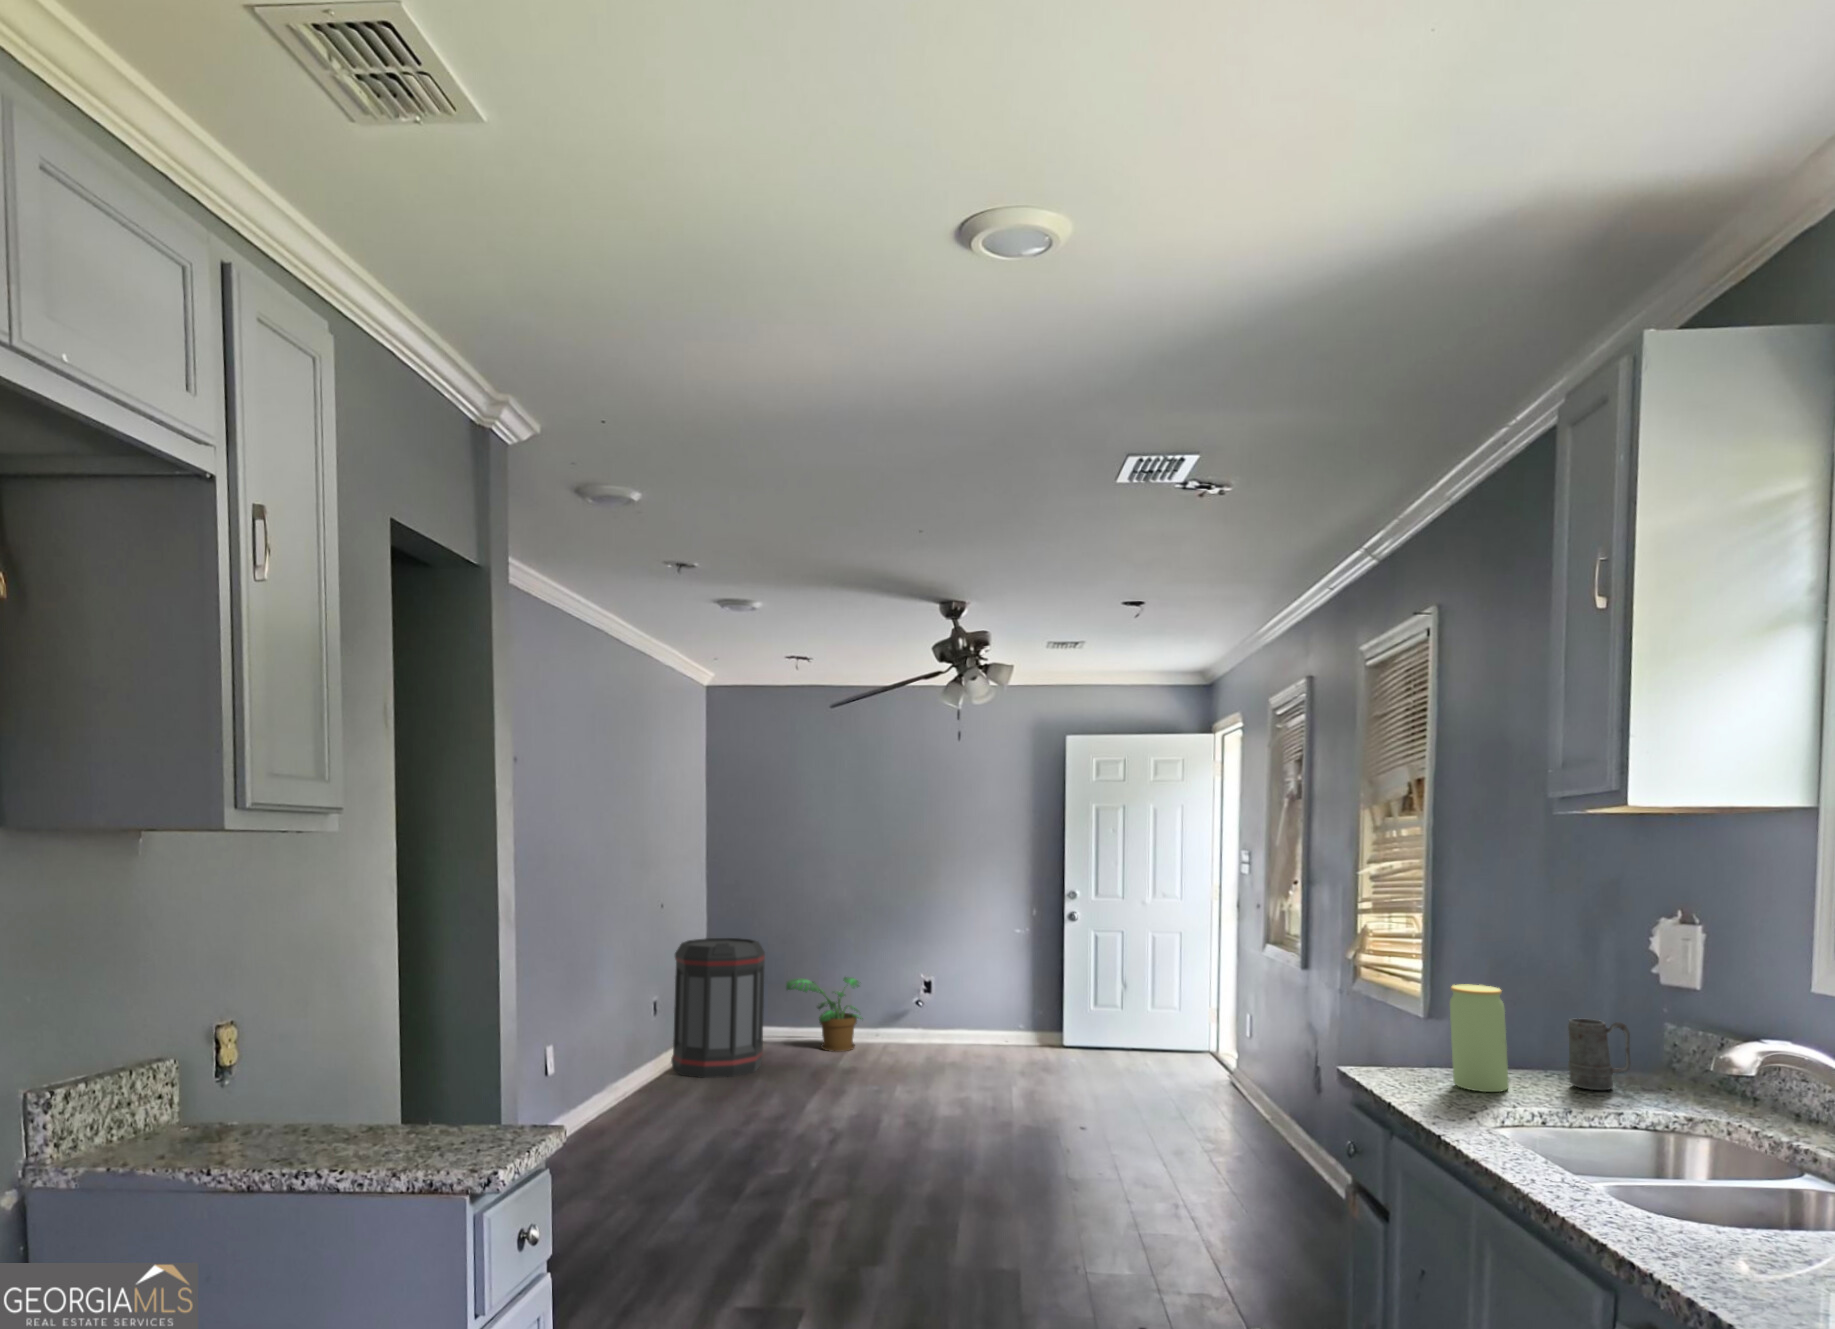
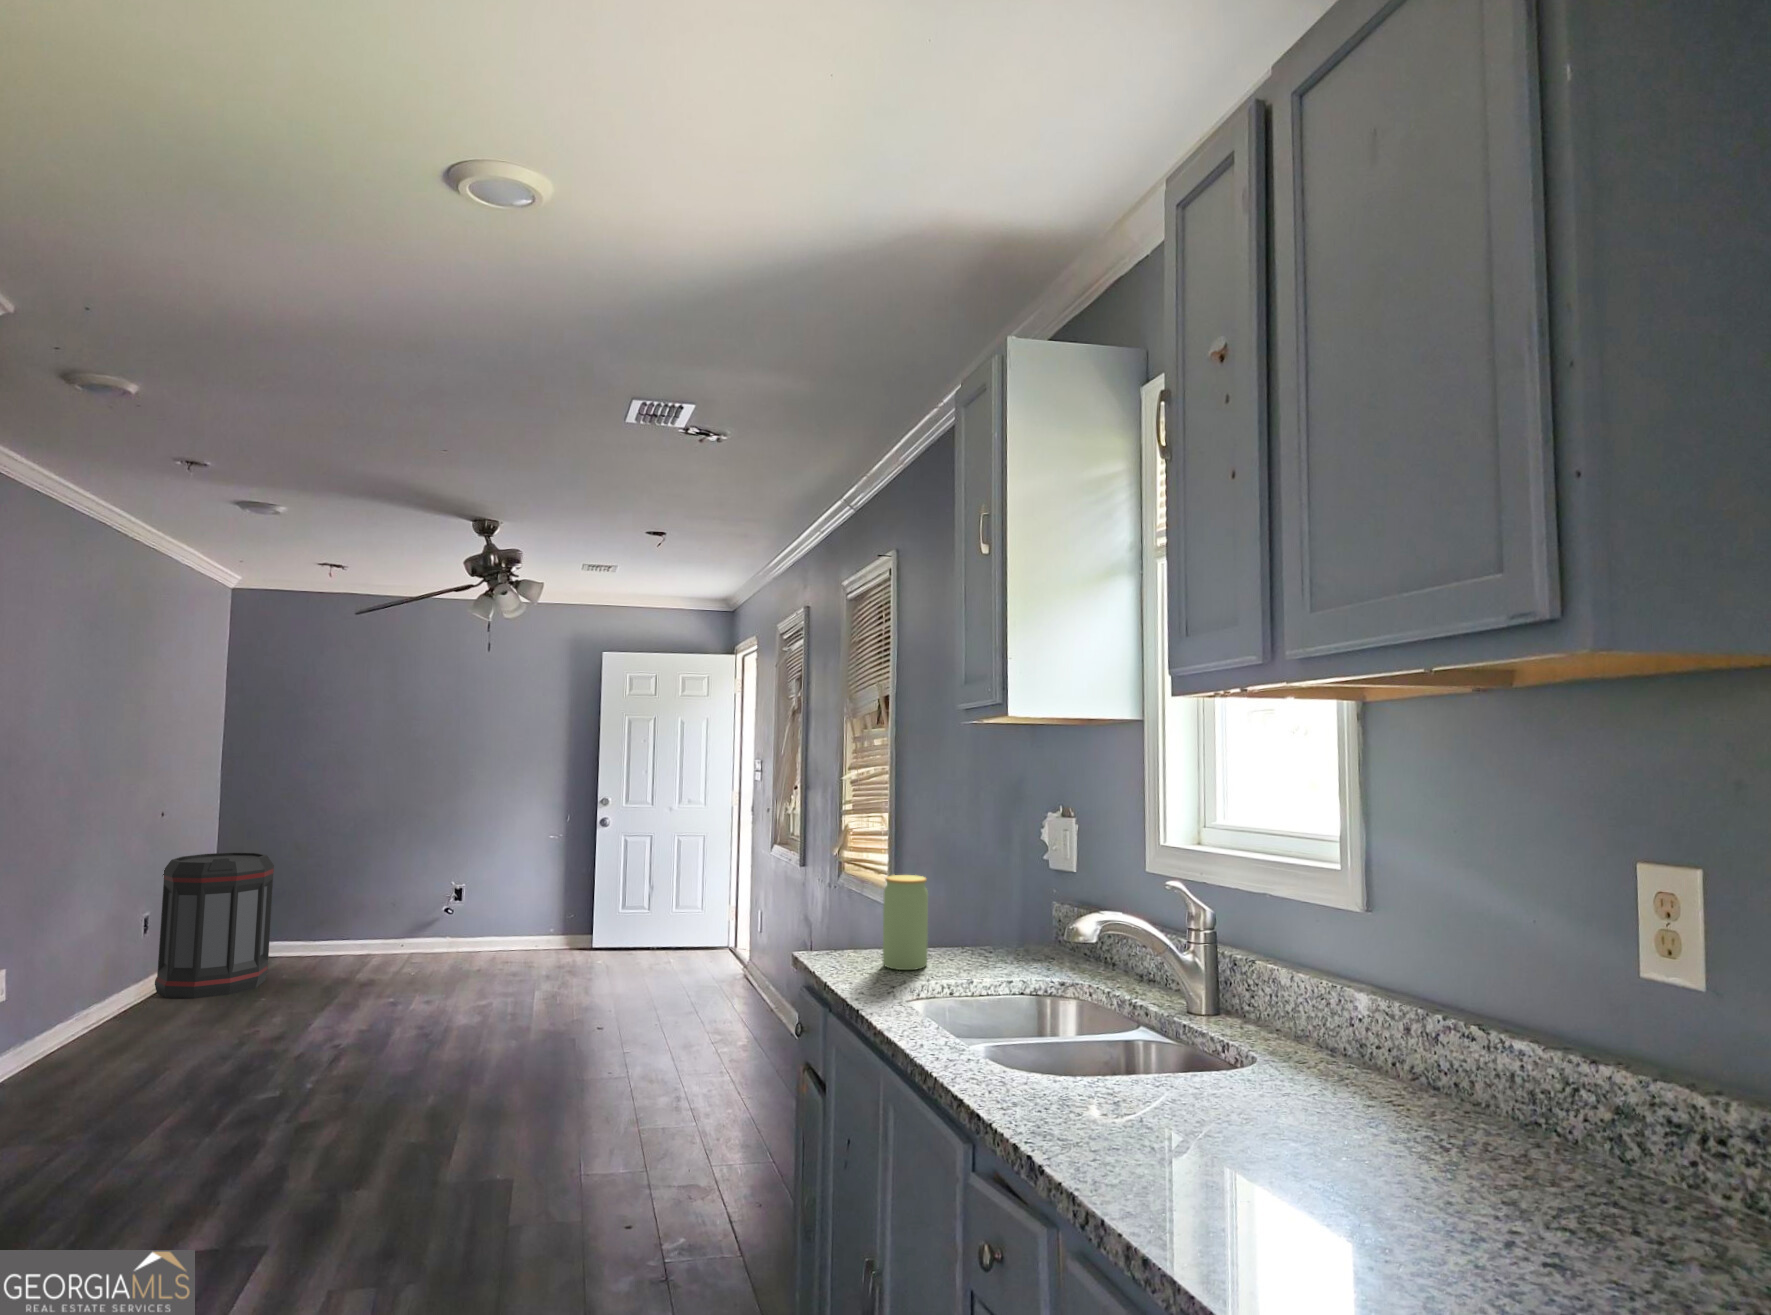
potted plant: present [786,977,863,1052] -> none [301,886,387,960]
mug: present [1568,1019,1631,1090] -> none [976,900,1024,961]

